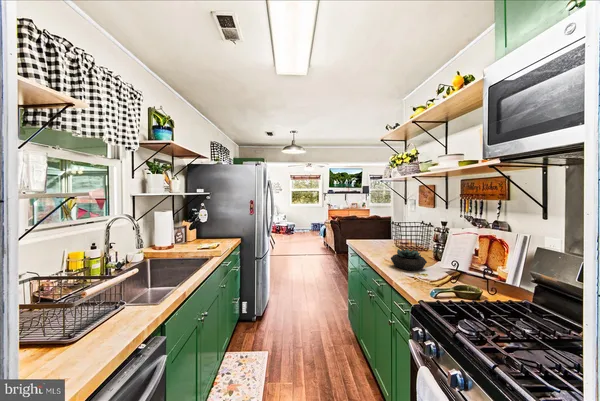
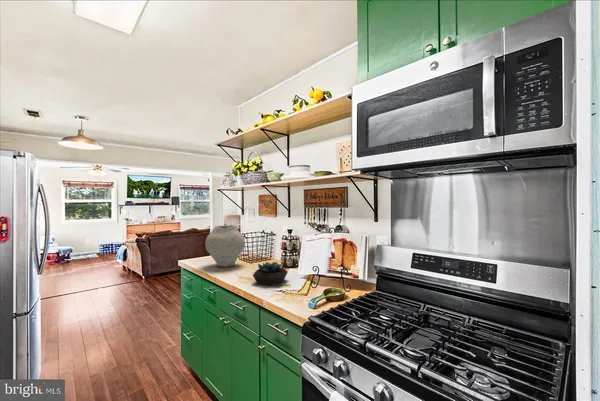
vase: none [362,213,397,249] -> present [205,225,245,267]

